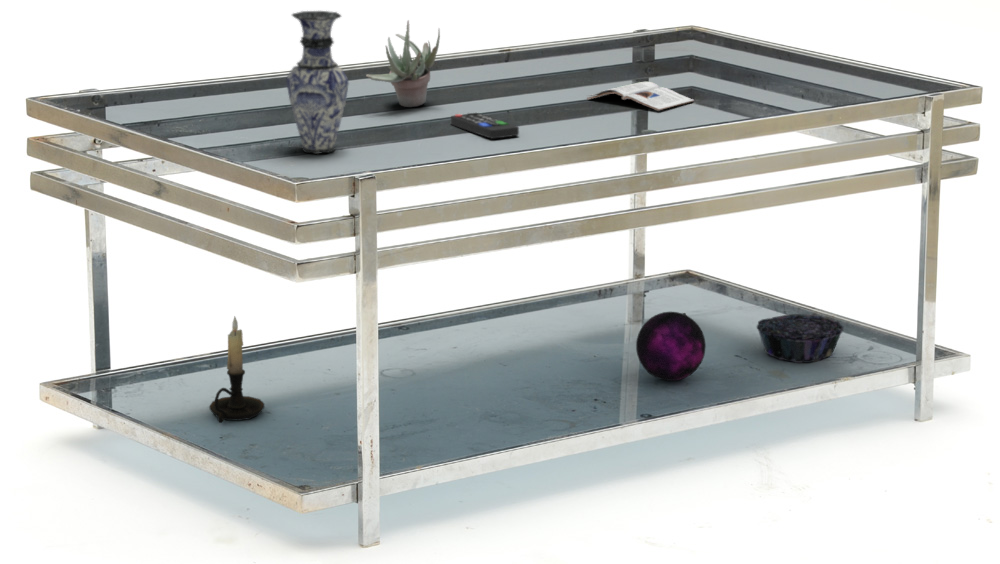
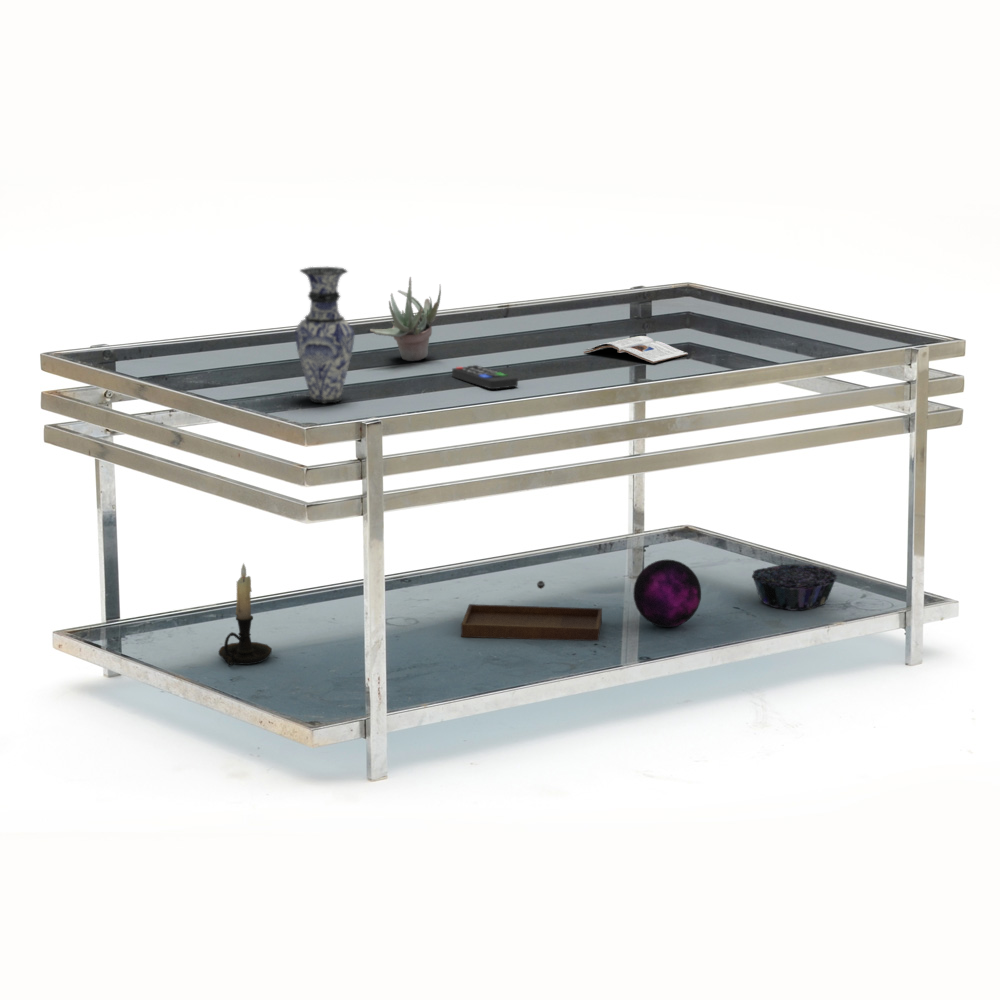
tray: none [460,333,604,396] -> present [461,581,602,641]

